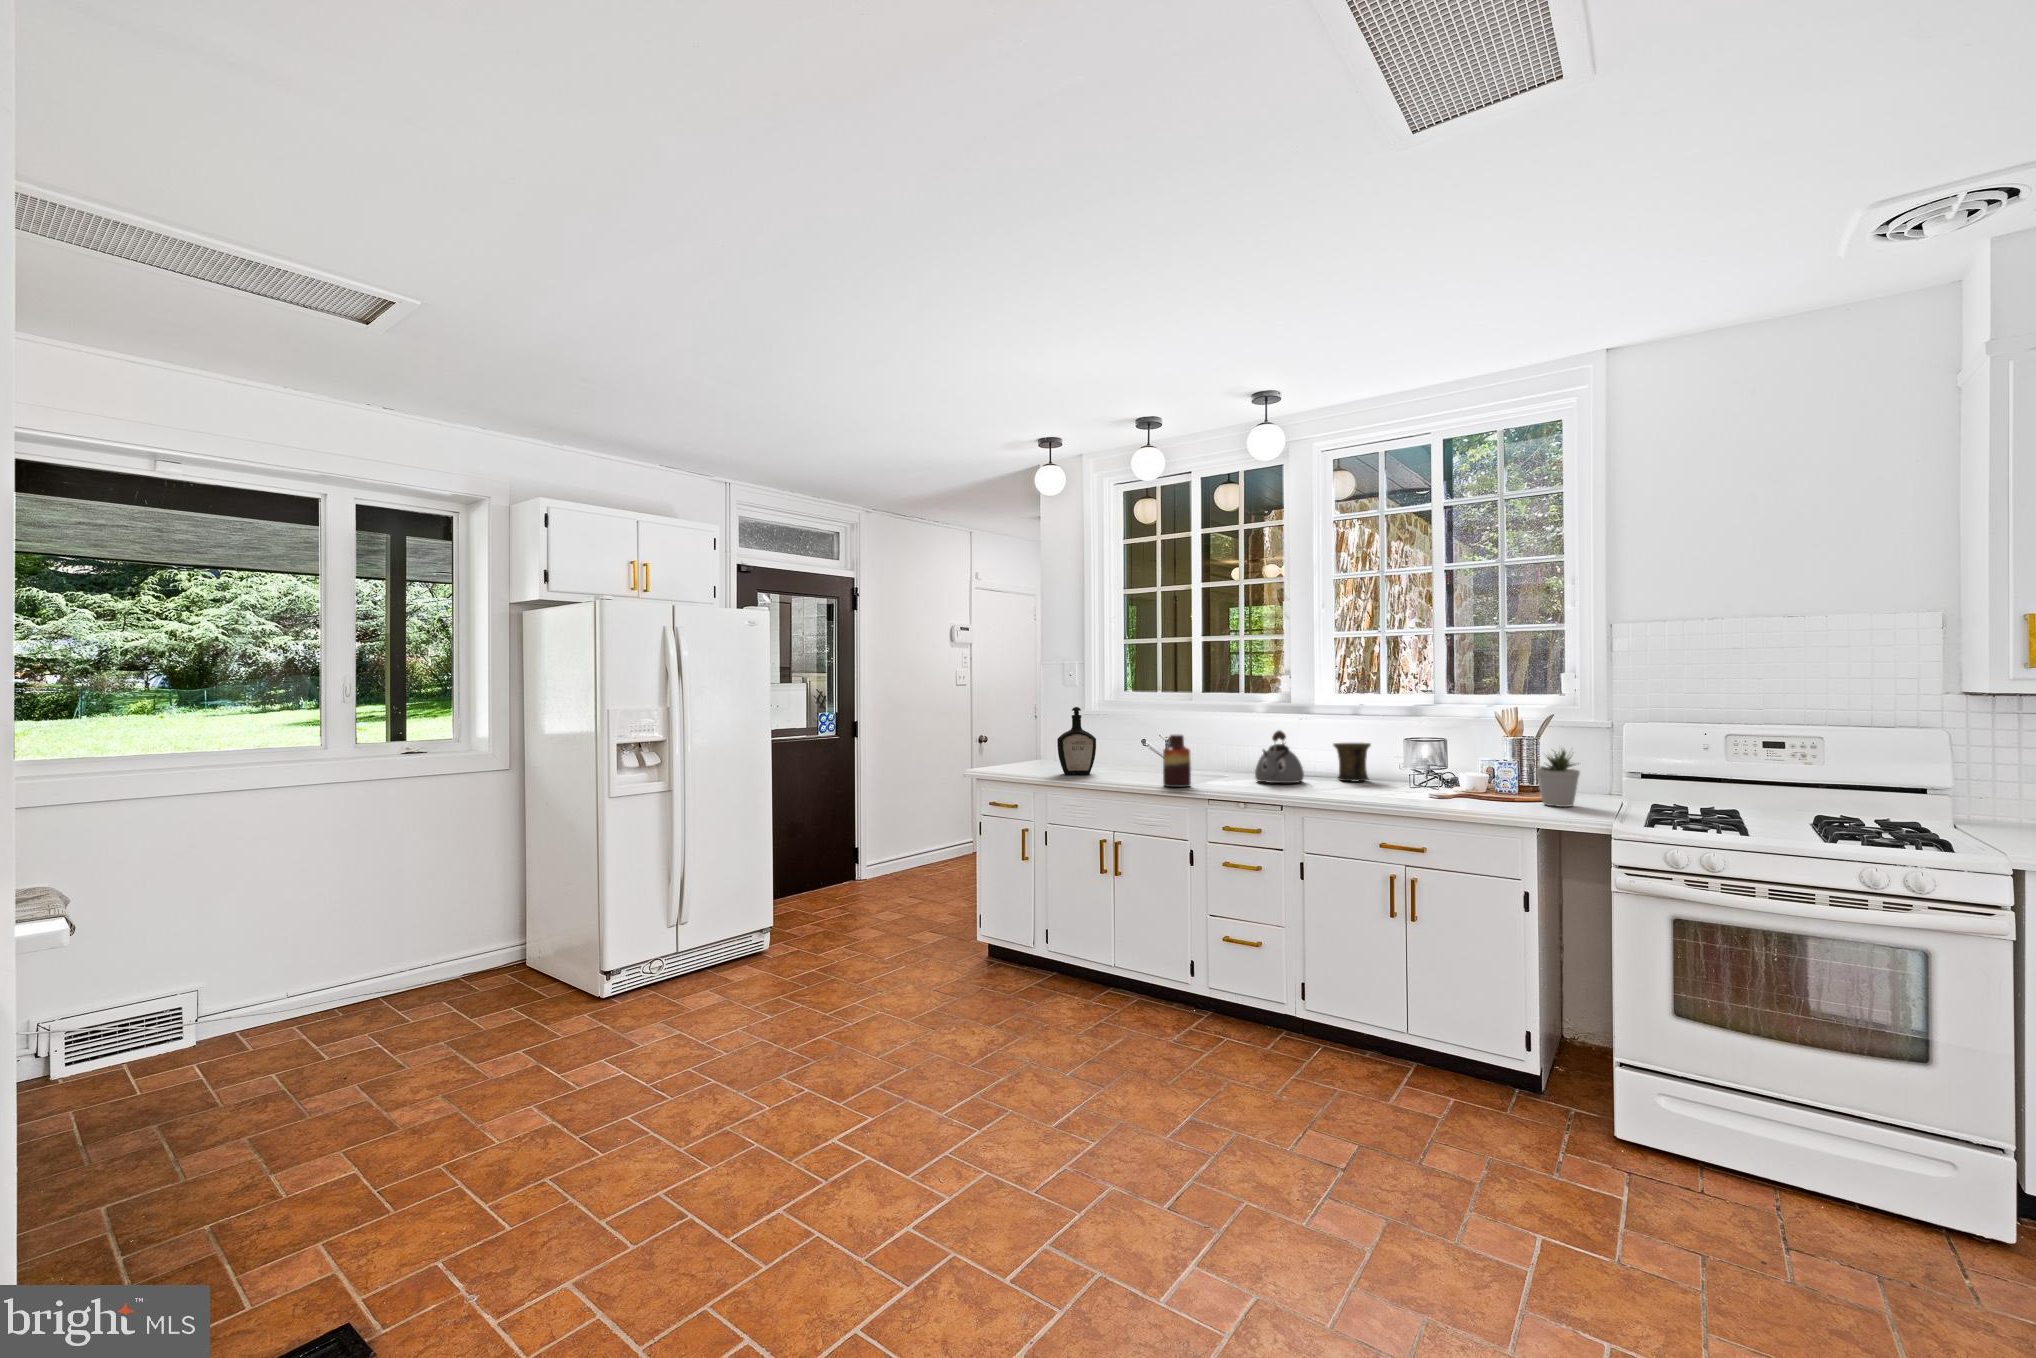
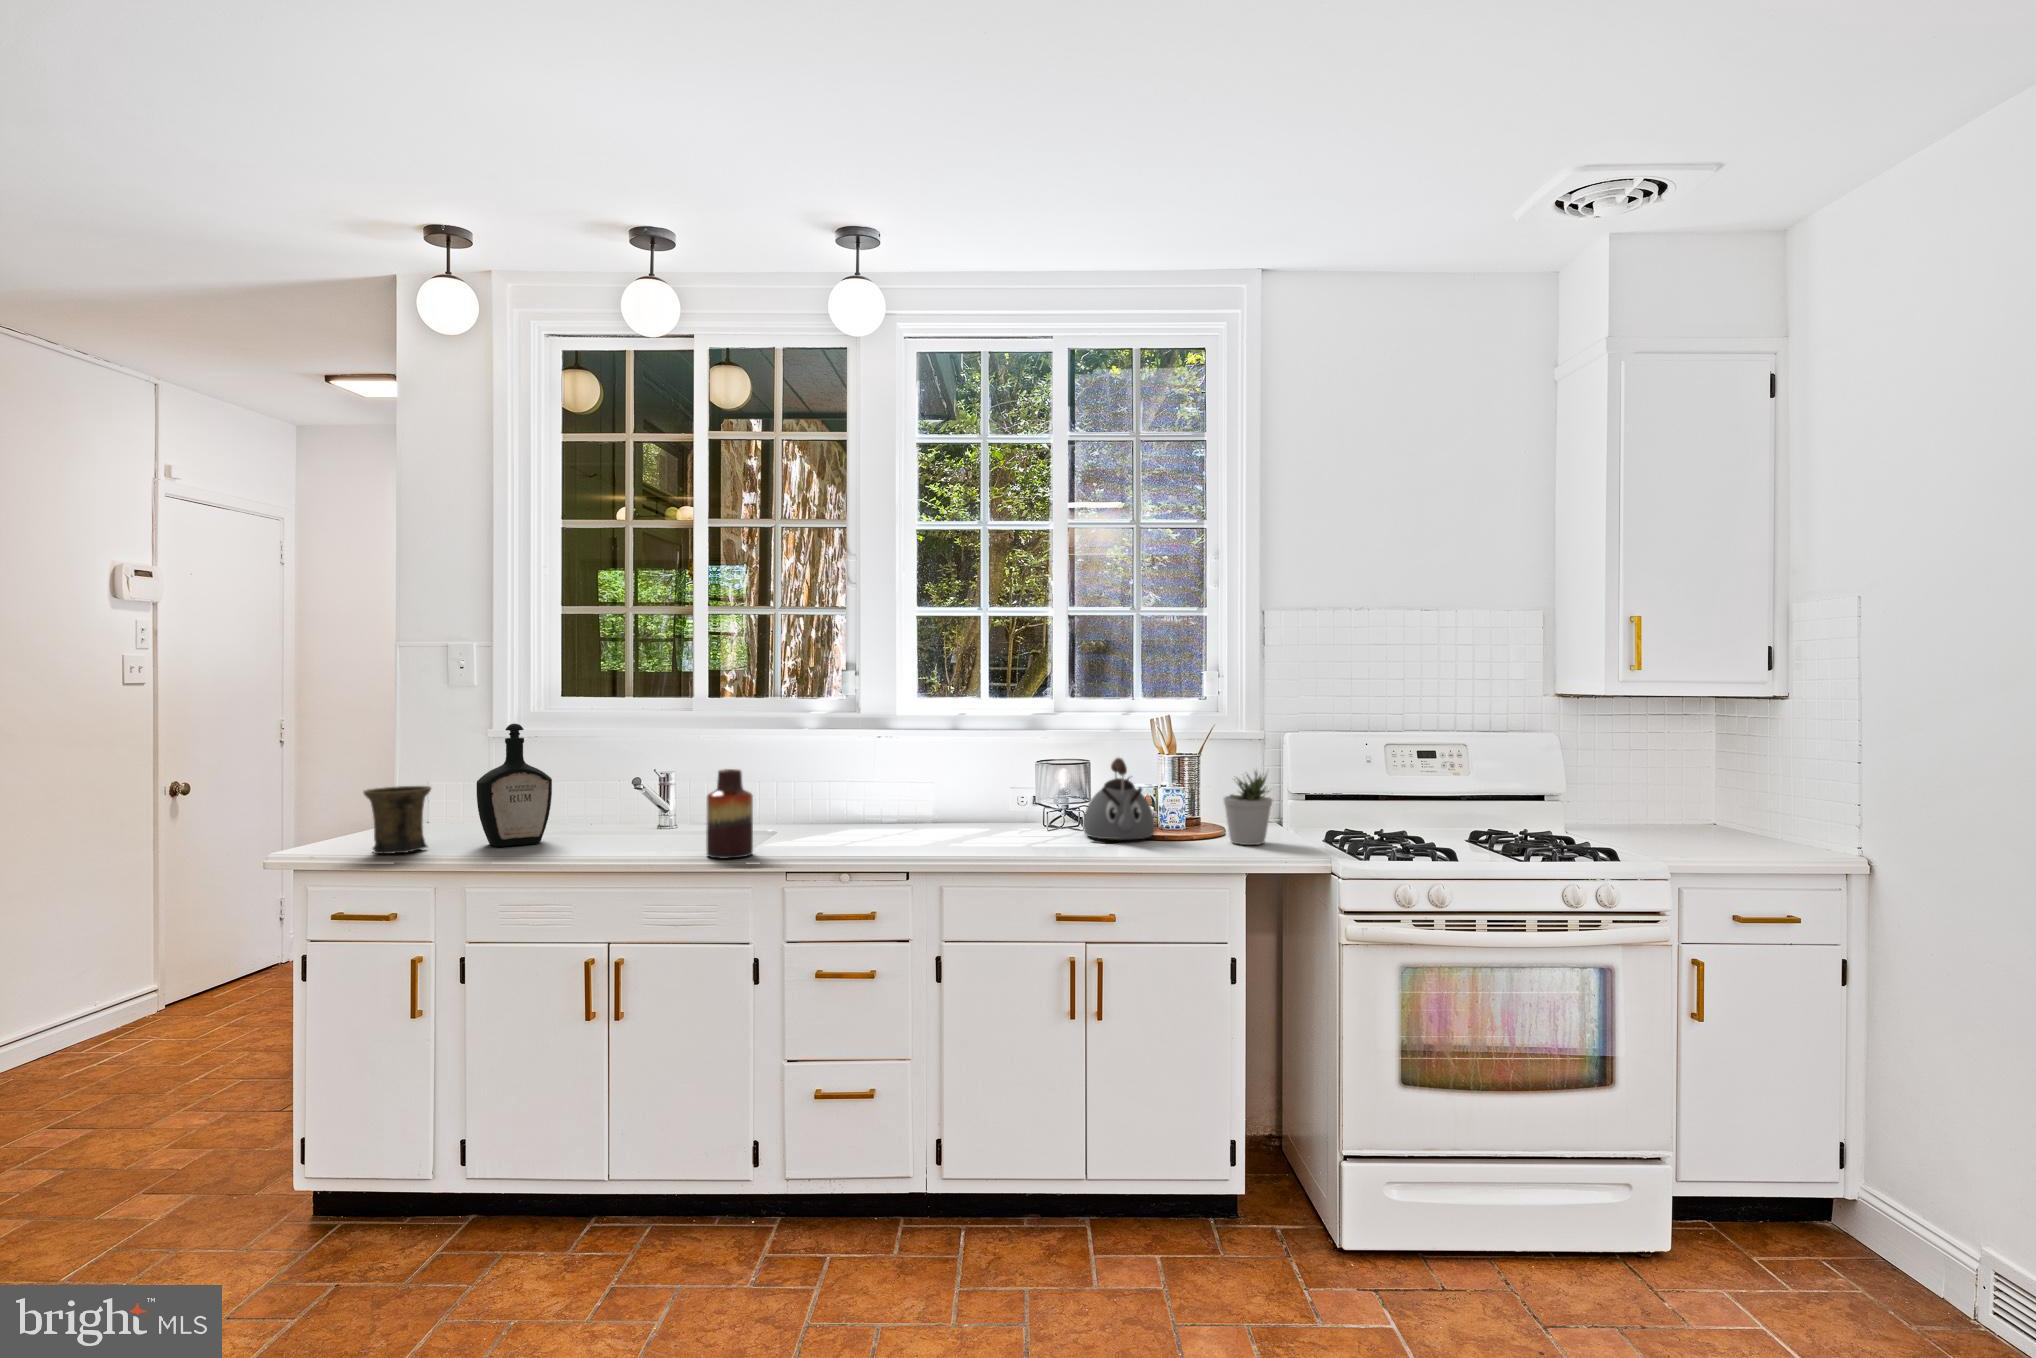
kettle: present [1255,730,1304,783] -> present [1083,758,1155,840]
mug: present [1333,743,1371,781] -> present [364,786,431,854]

